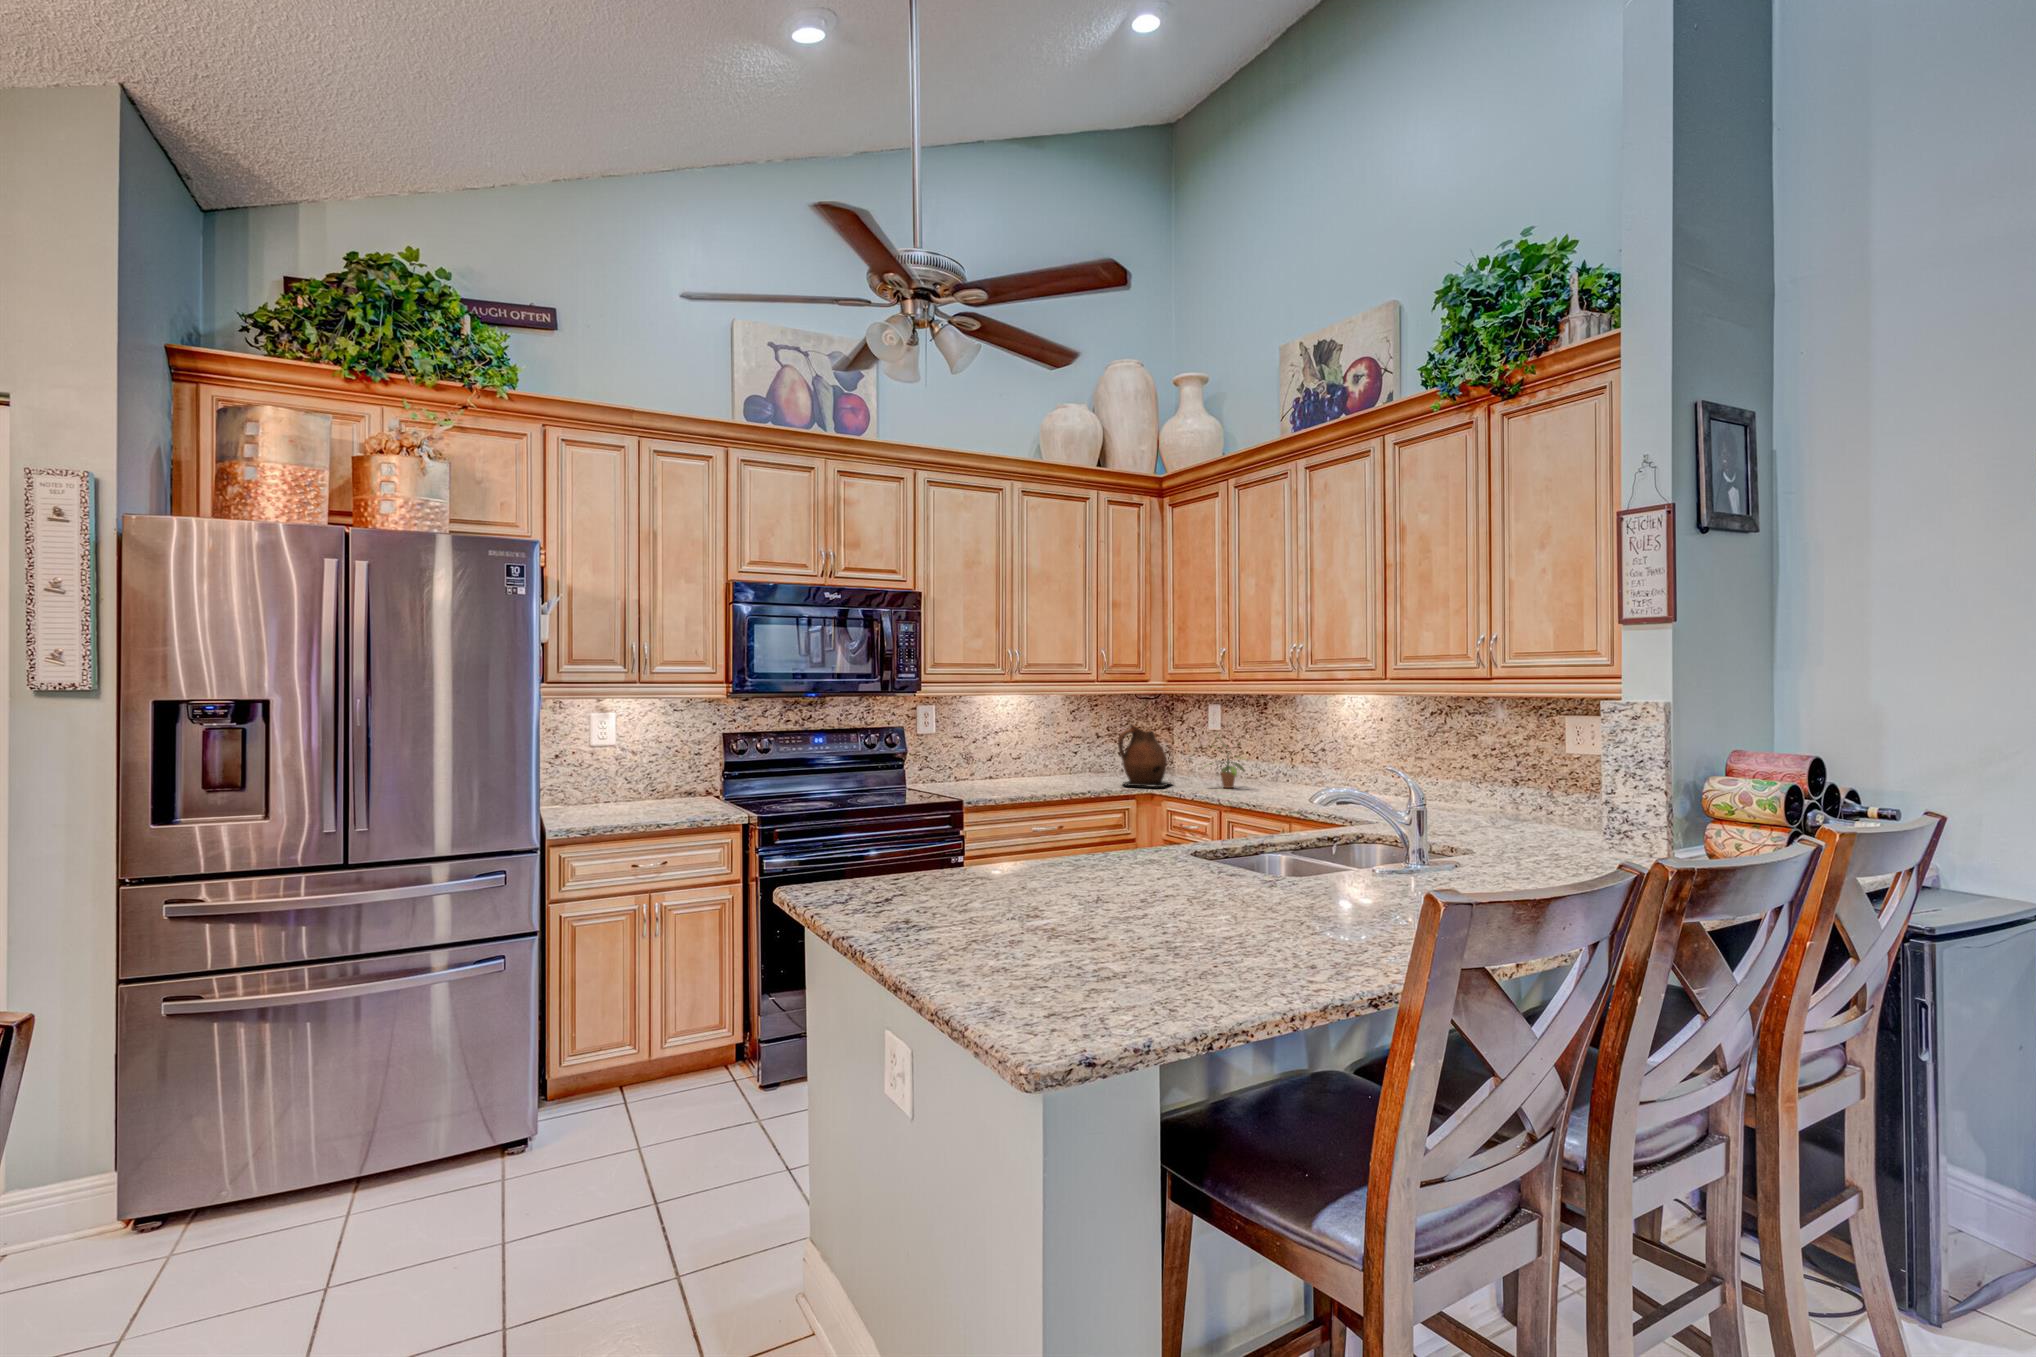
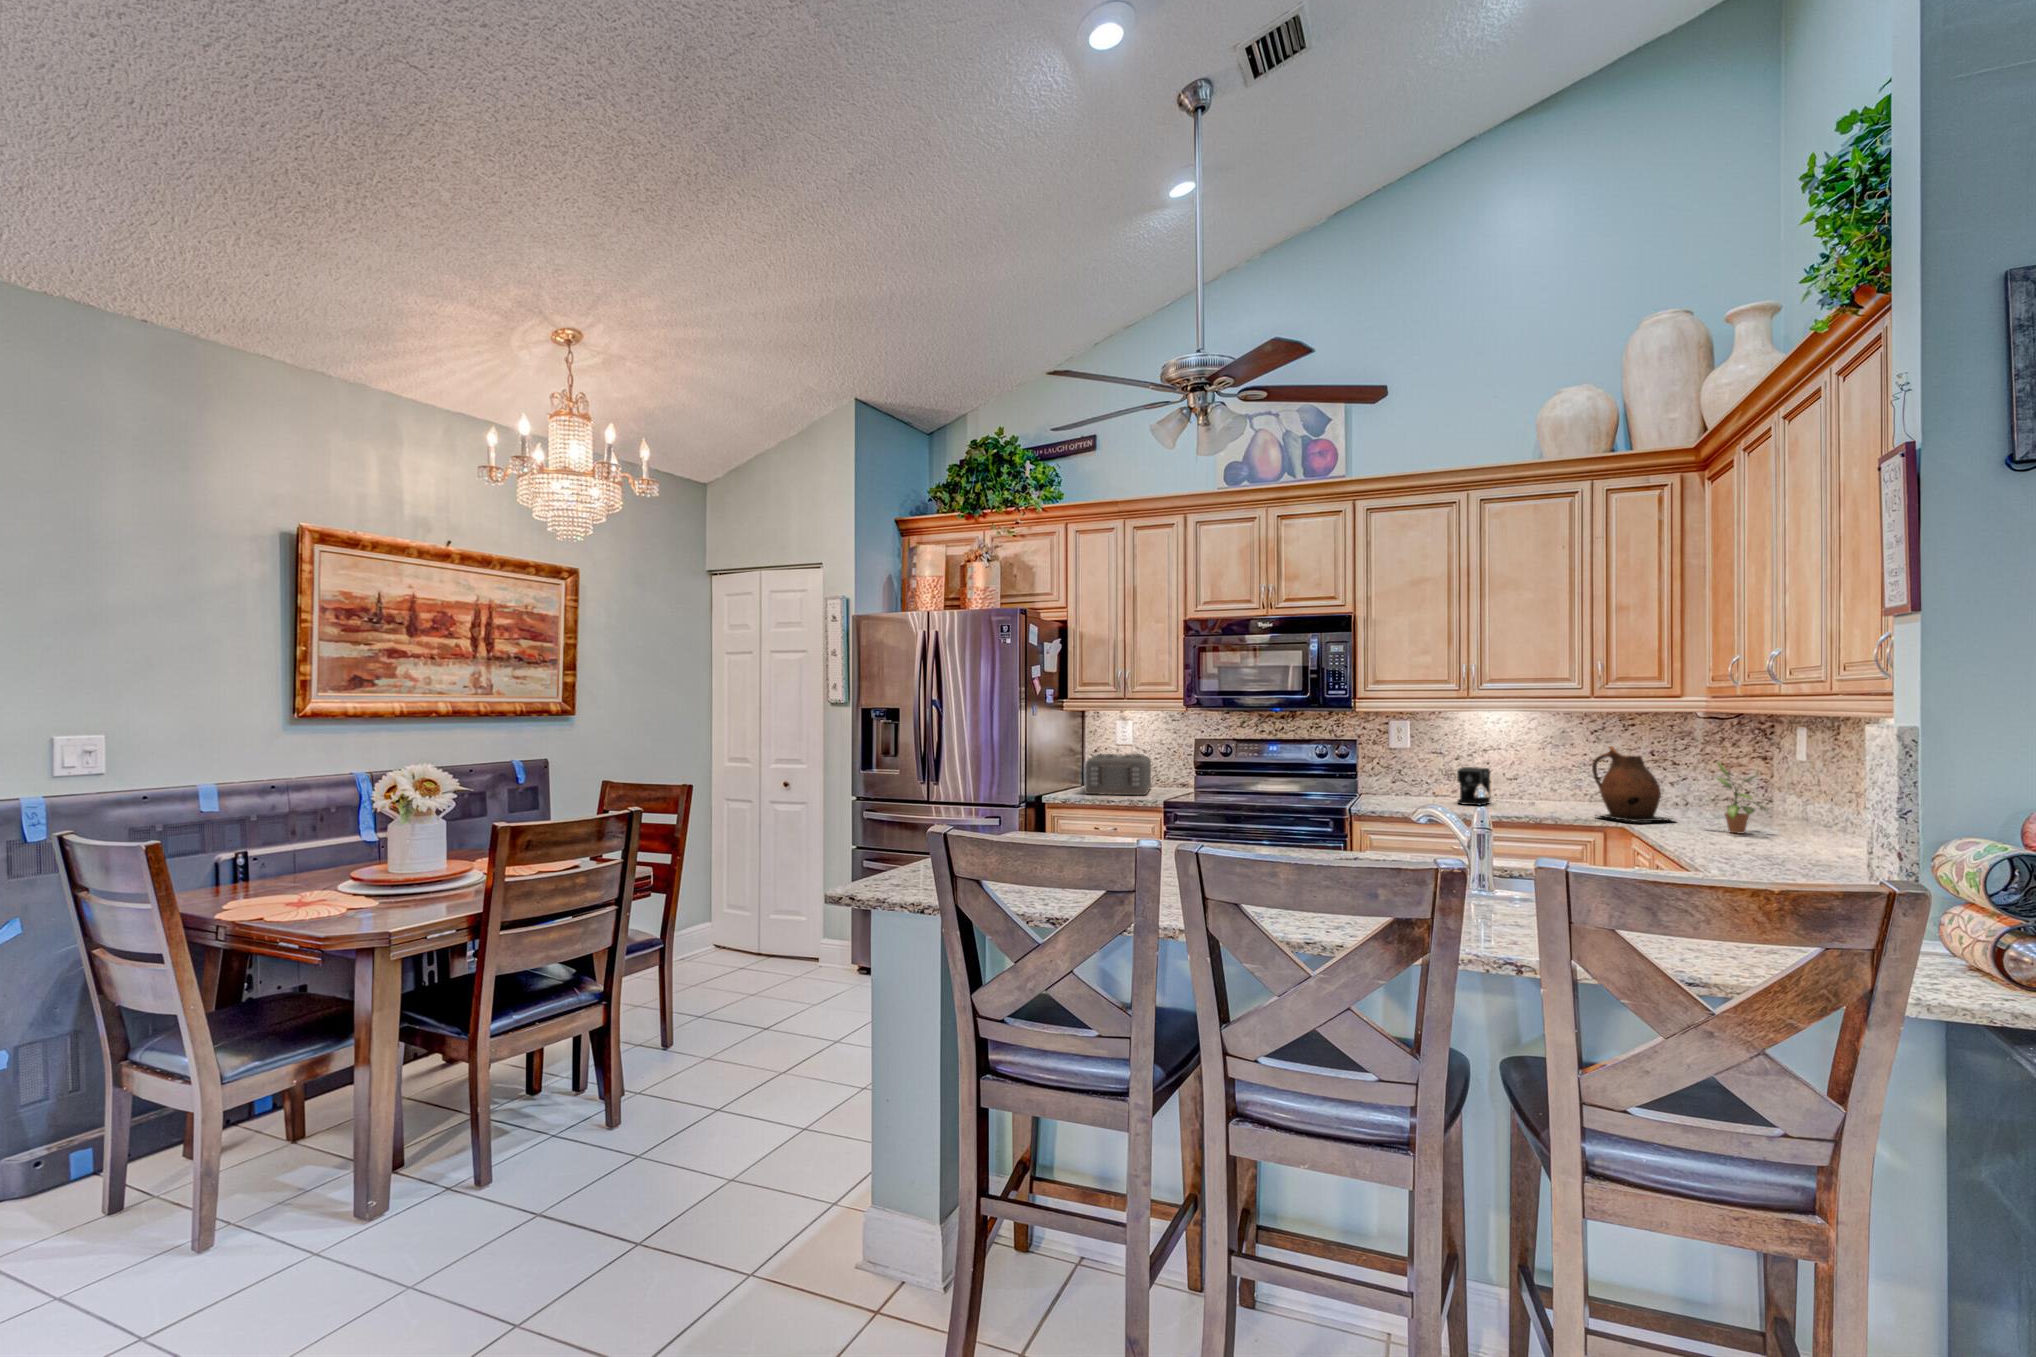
coffee maker: none [992,750,1049,787] -> present [1457,767,1533,805]
toaster: none [577,759,693,820] -> present [1085,754,1152,795]

